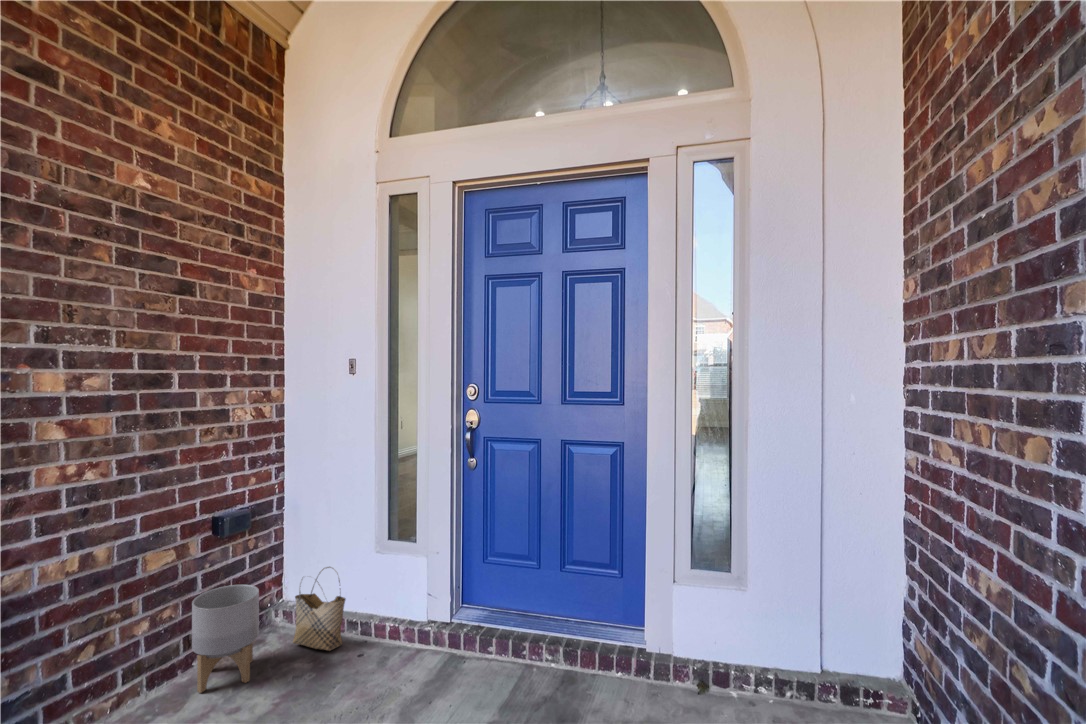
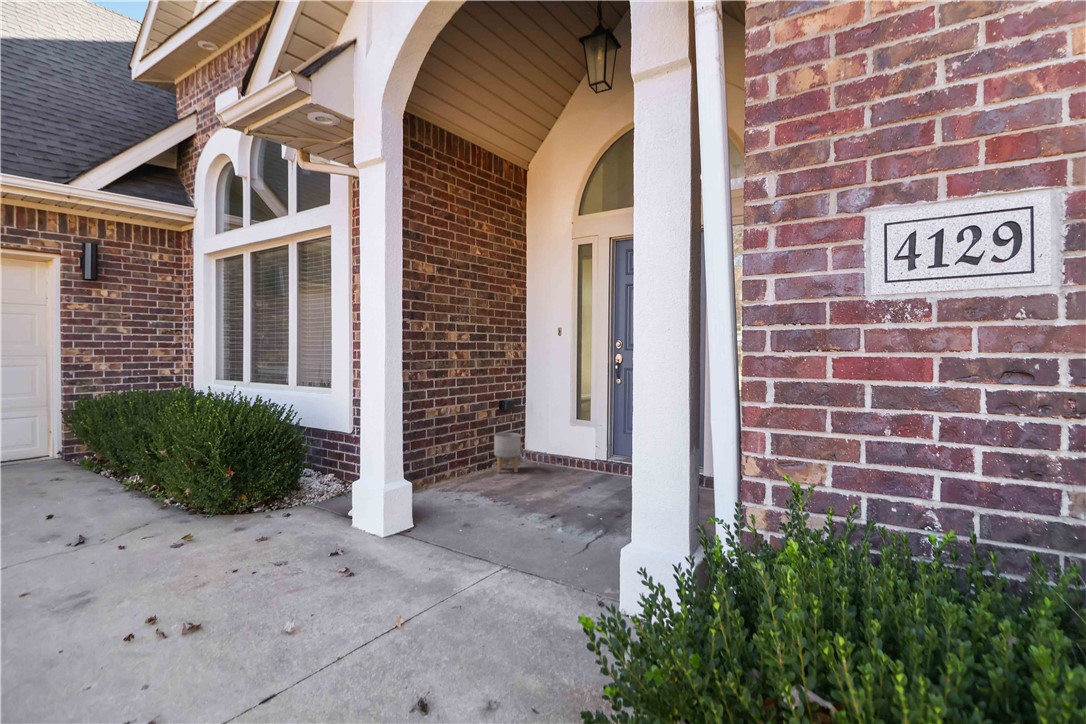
woven basket: present [293,567,345,651] -> none [533,431,557,468]

